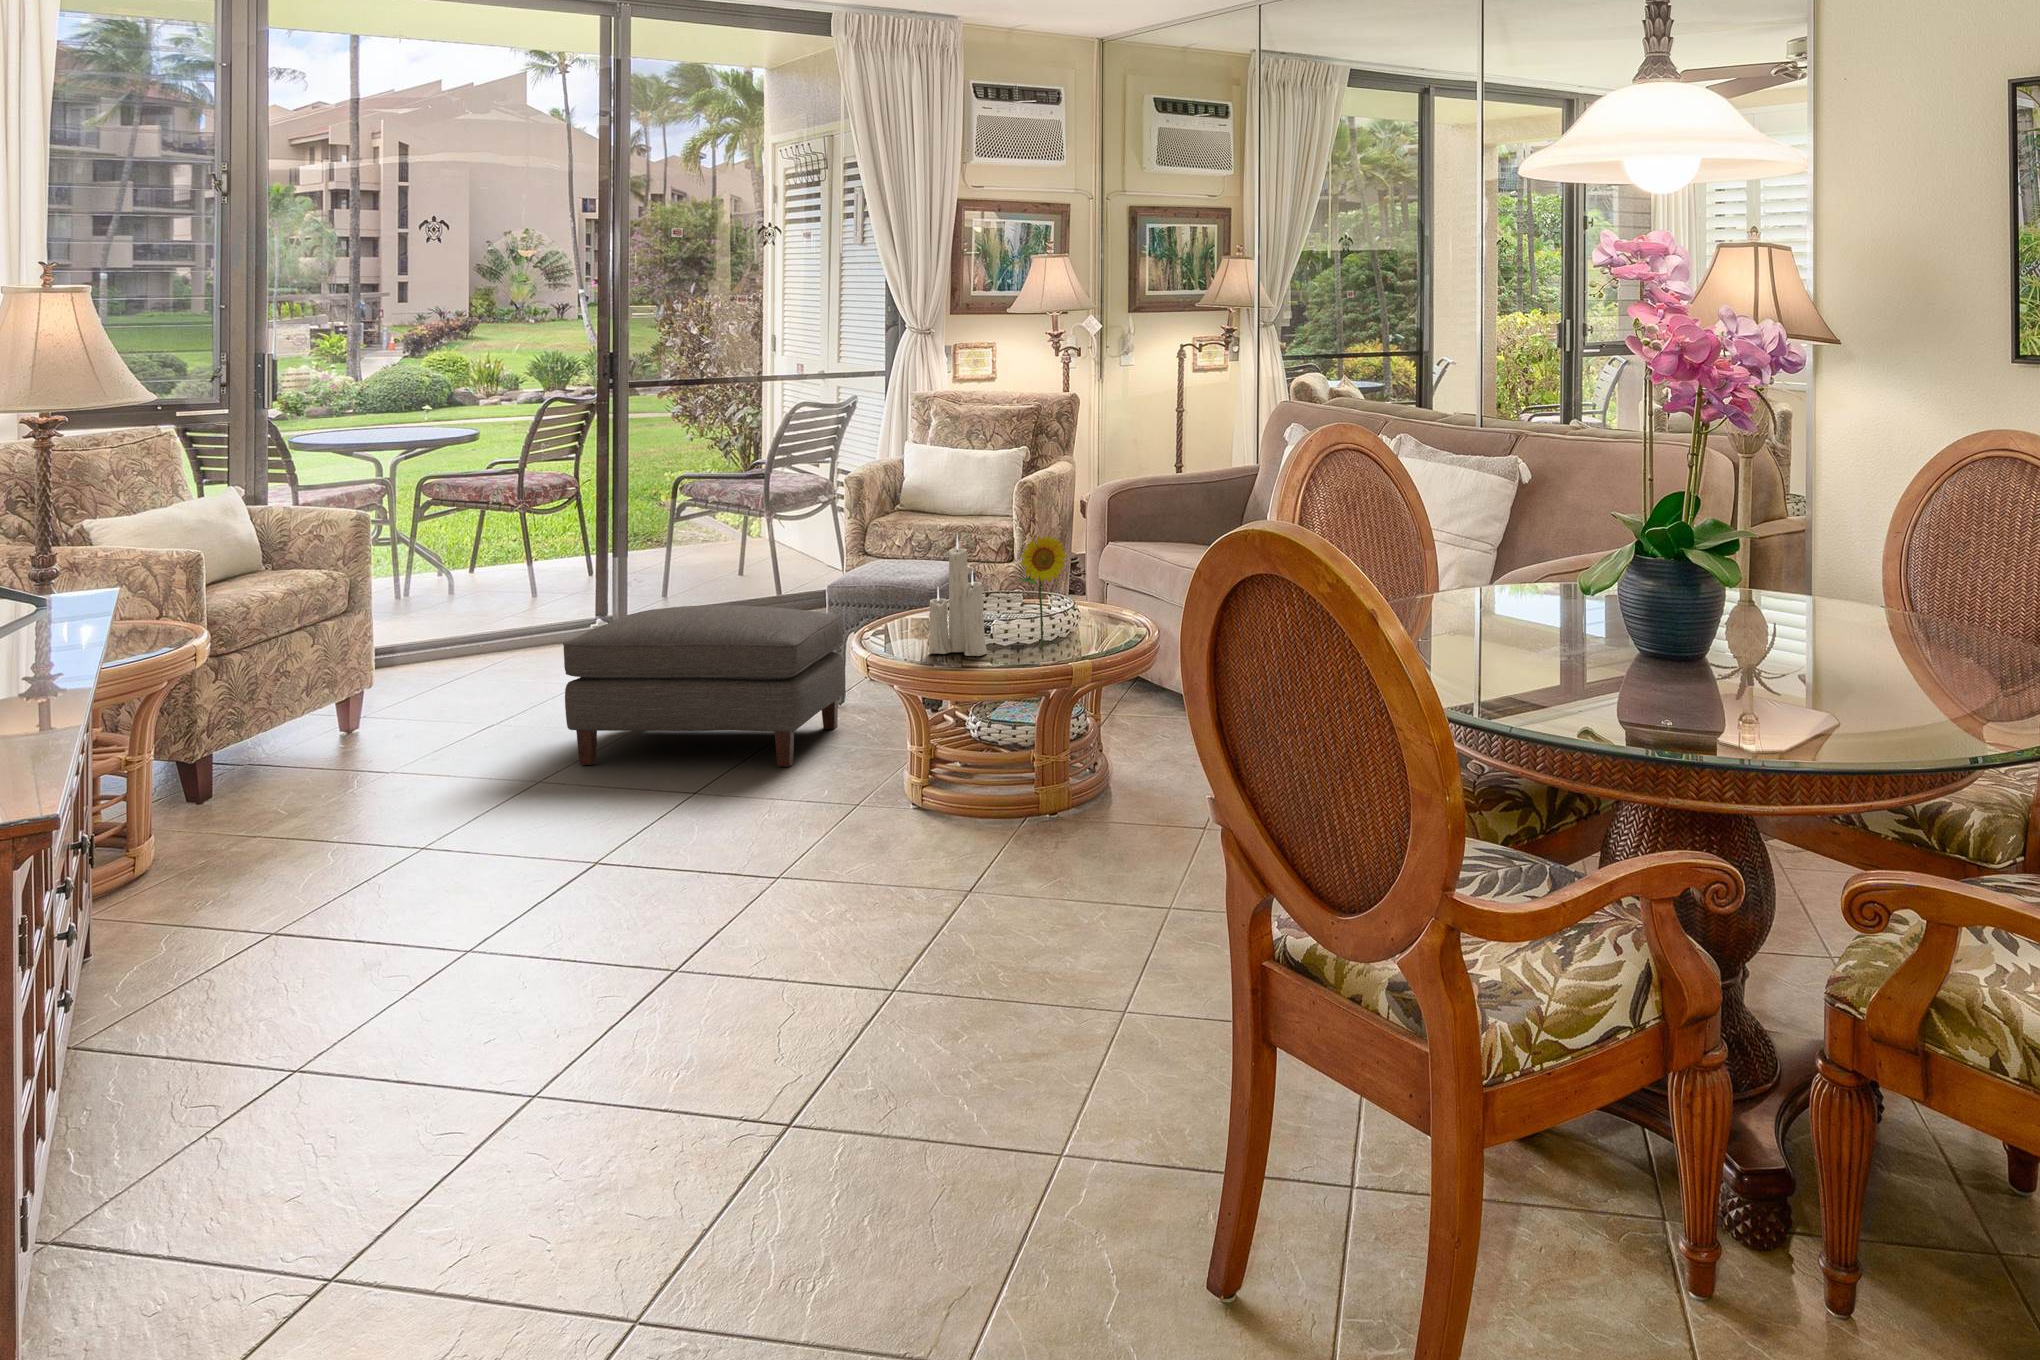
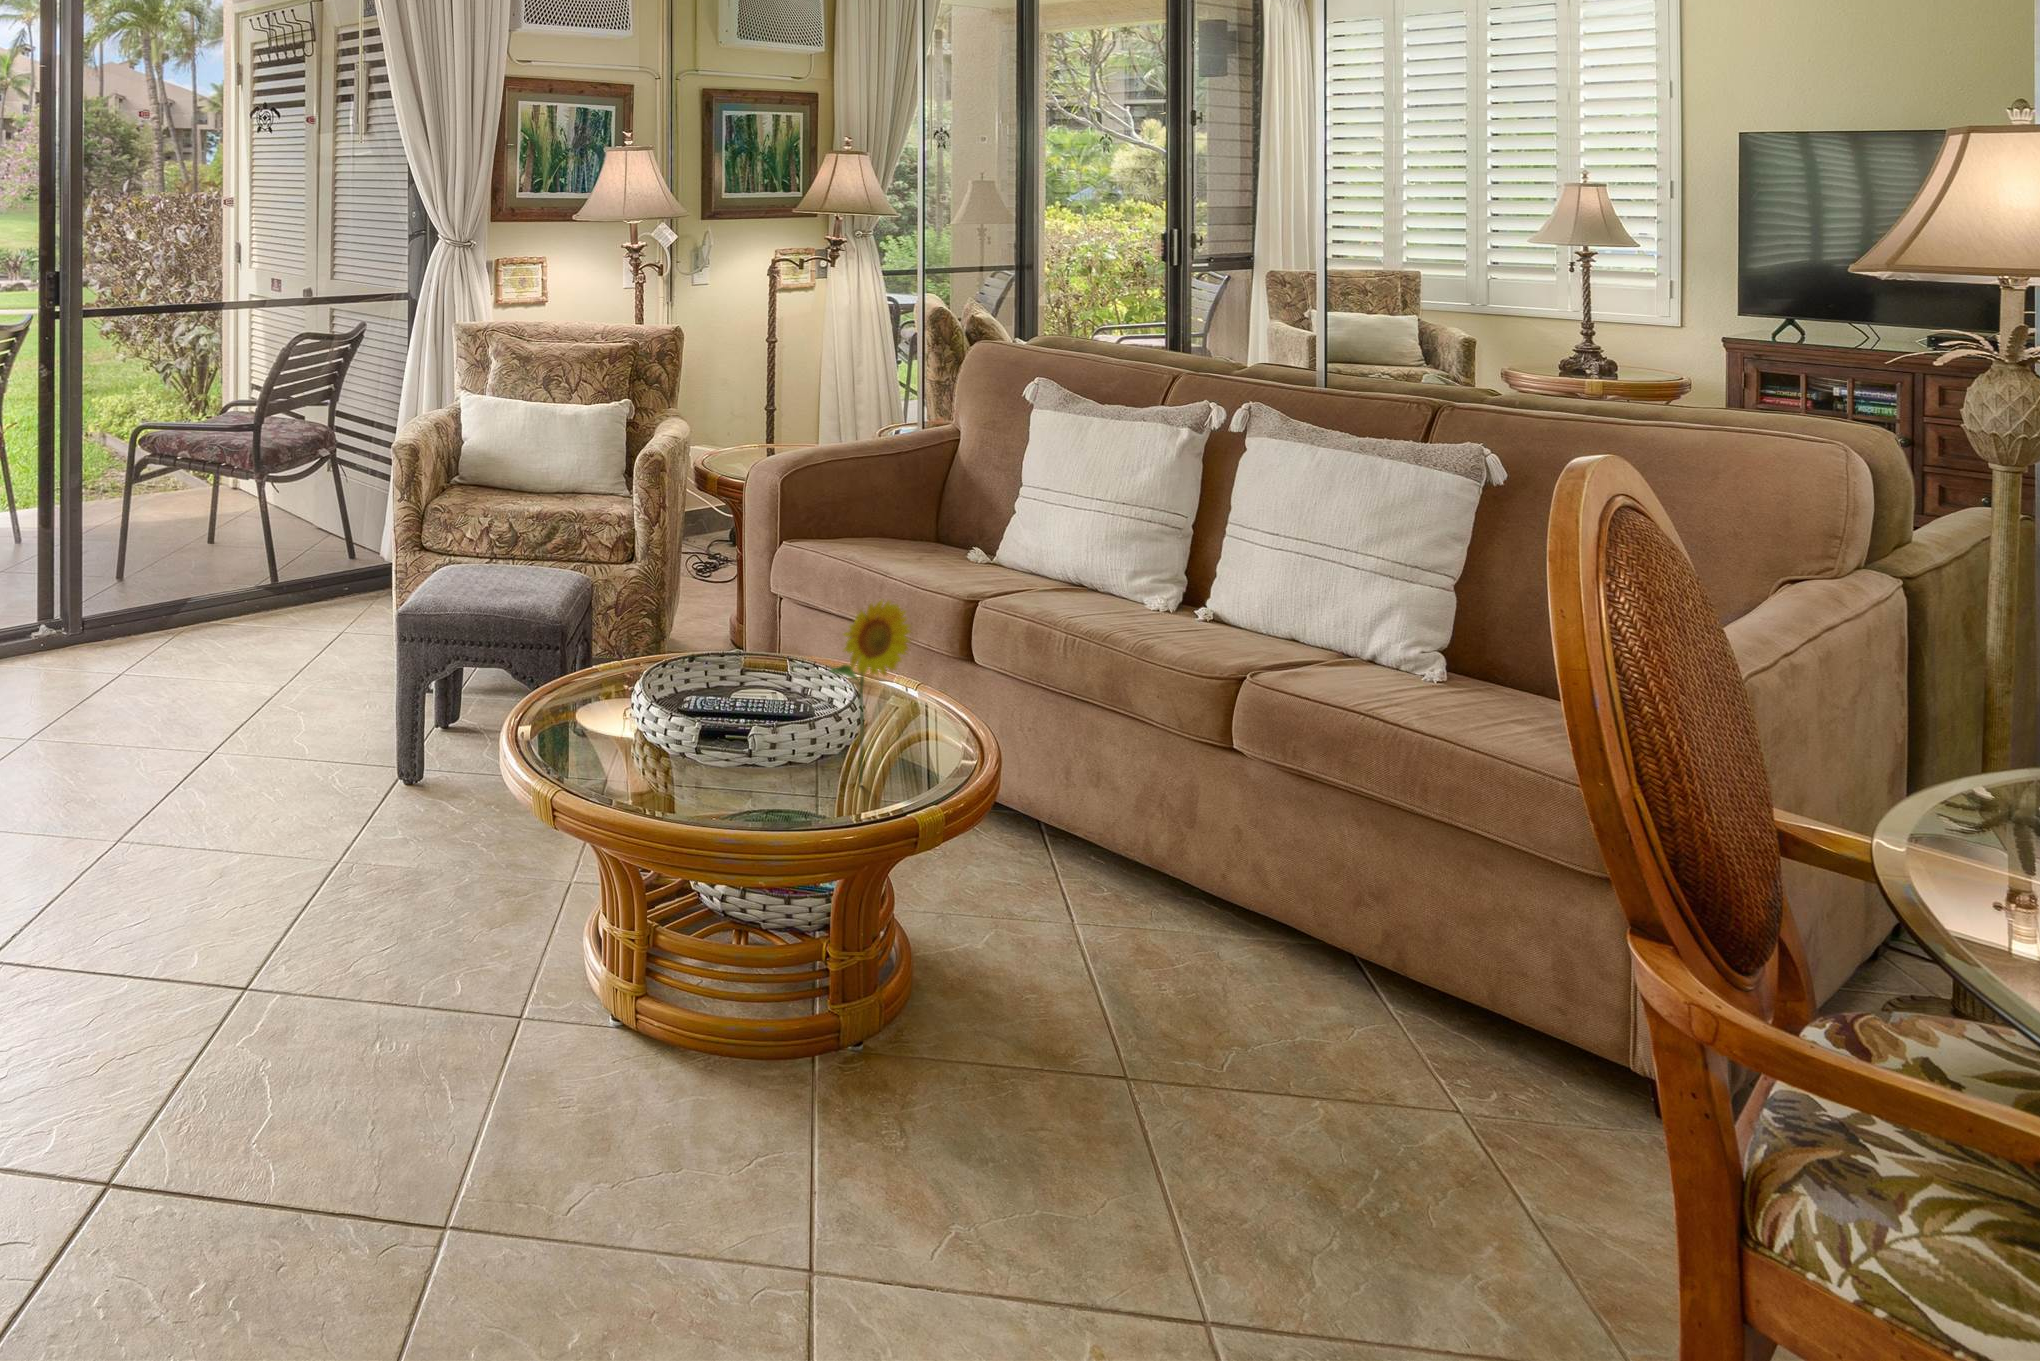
candle: present [928,535,987,656] -> none [678,584,779,806]
ottoman: present [563,605,845,767] -> none [34,667,451,946]

